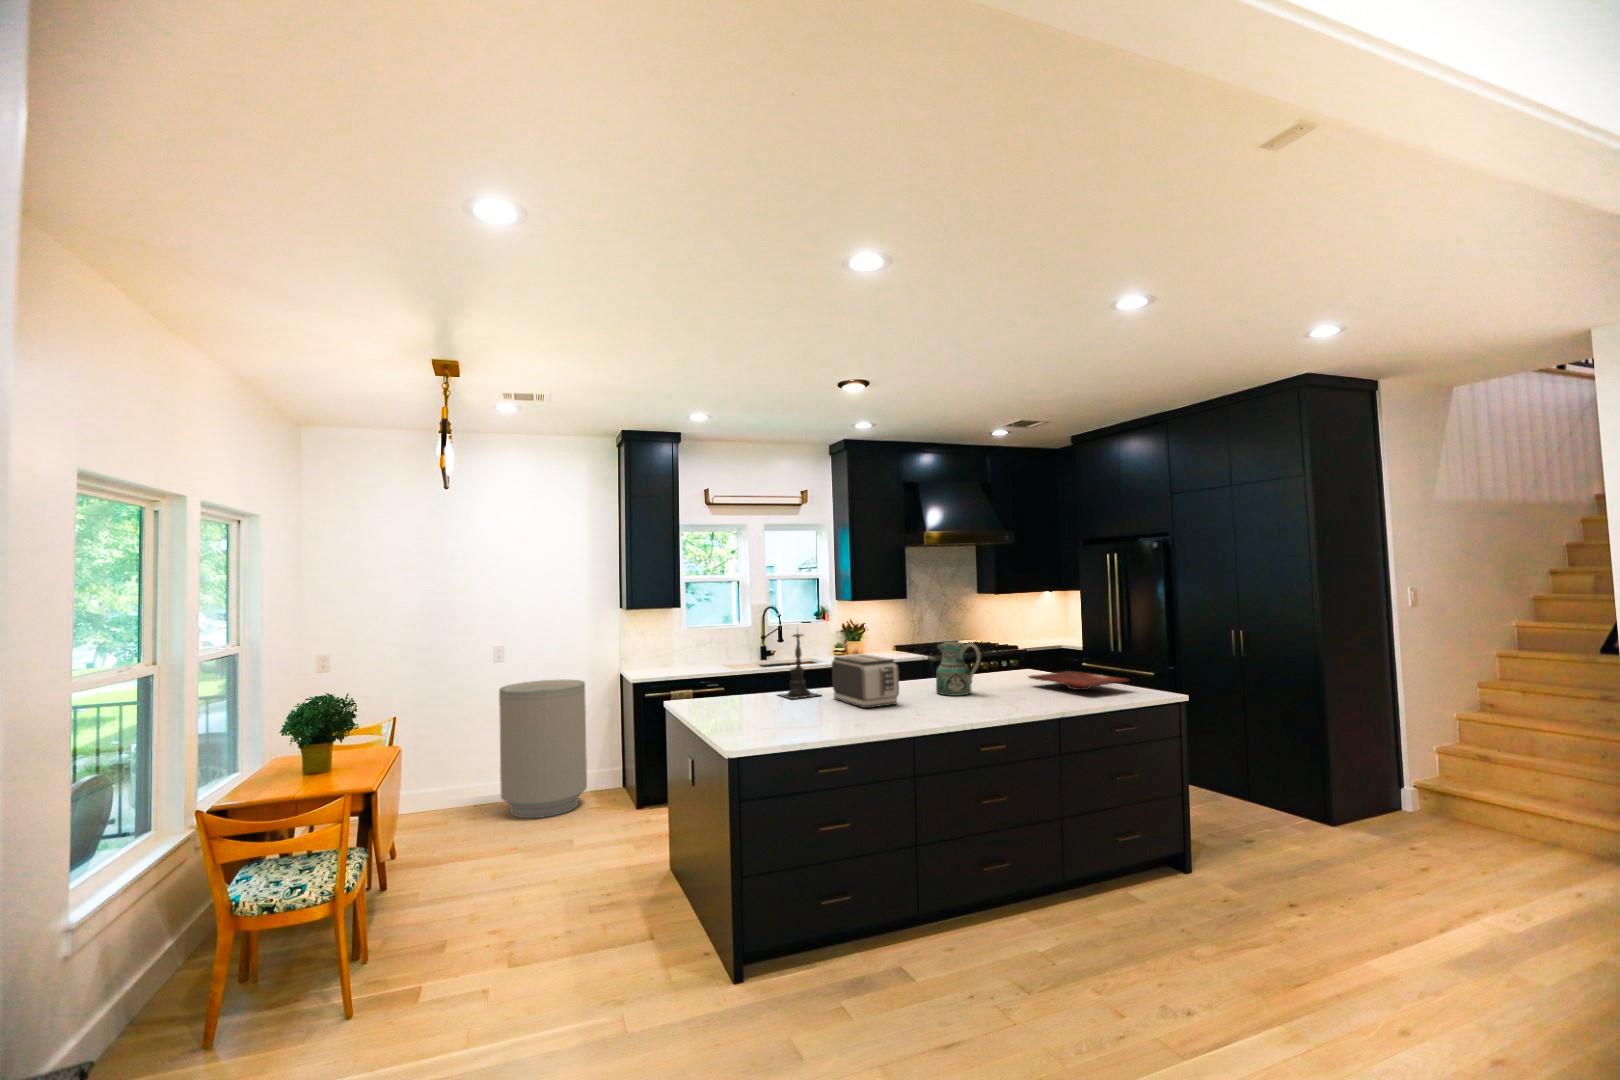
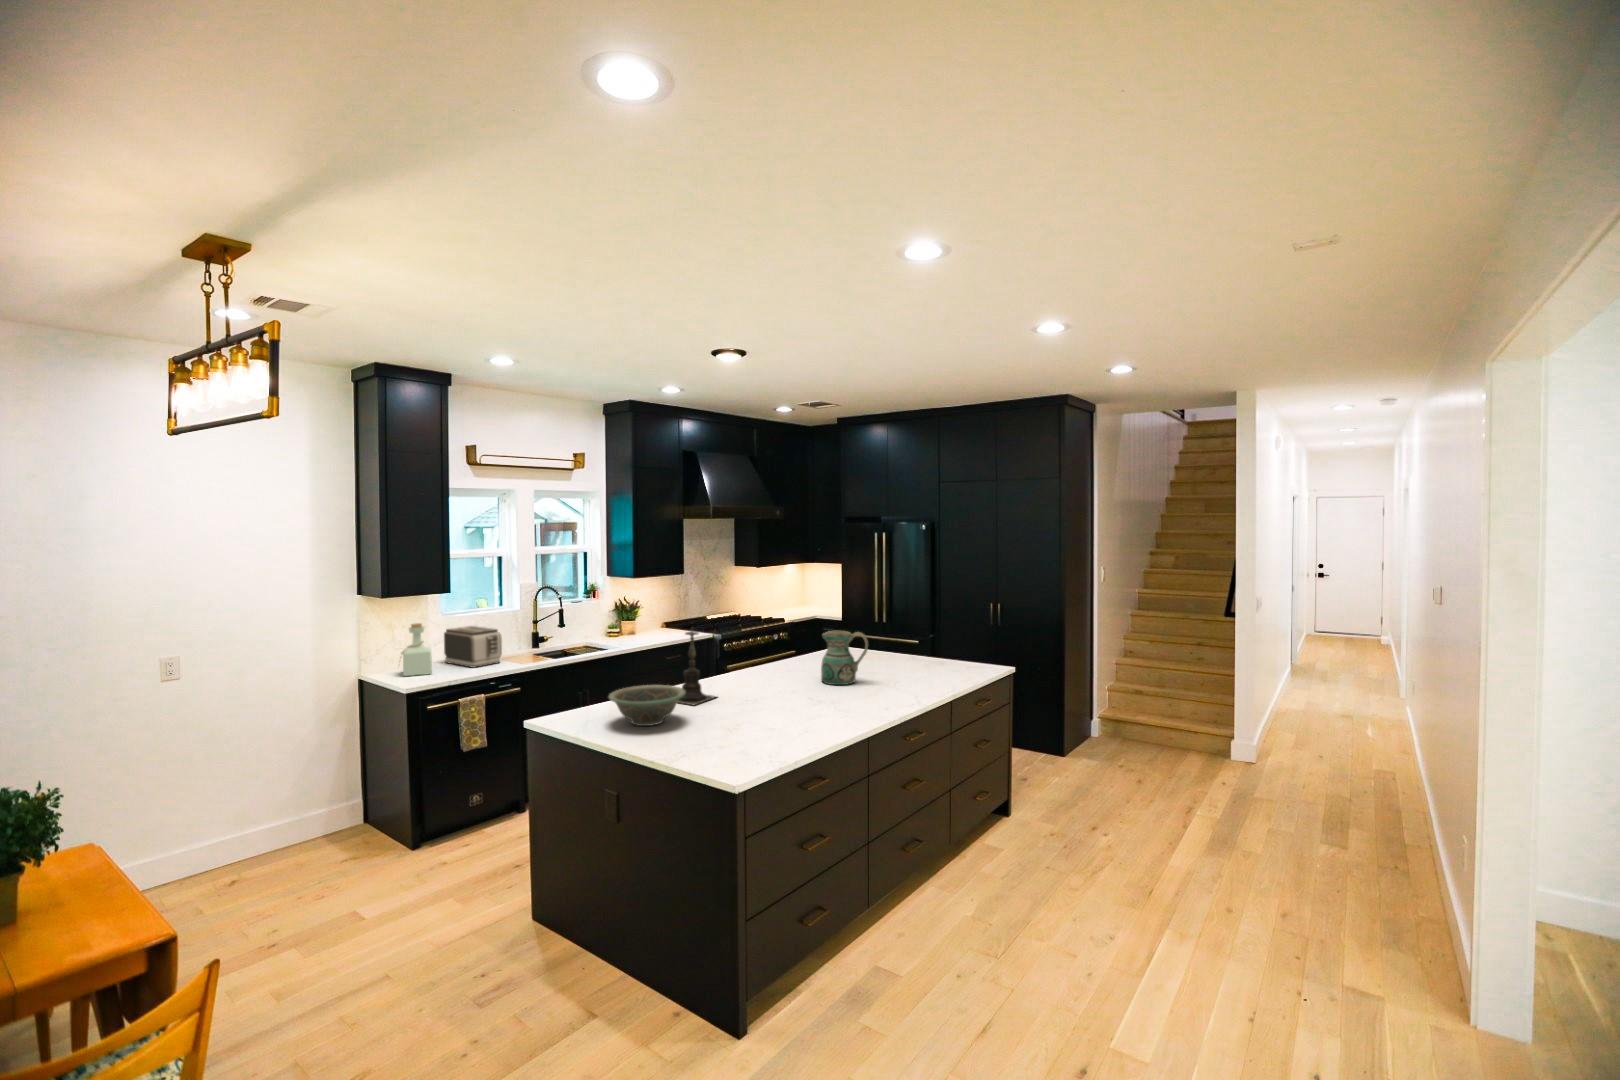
bottle: none [645,631,670,672] -> present [400,623,432,676]
toaster: present [832,654,899,708] -> present [444,626,502,667]
cutting board: present [1029,671,1129,690] -> none [887,650,975,669]
decorative bowl: none [703,677,769,709] -> present [609,685,686,726]
trash can: present [499,680,587,818] -> none [184,695,328,896]

